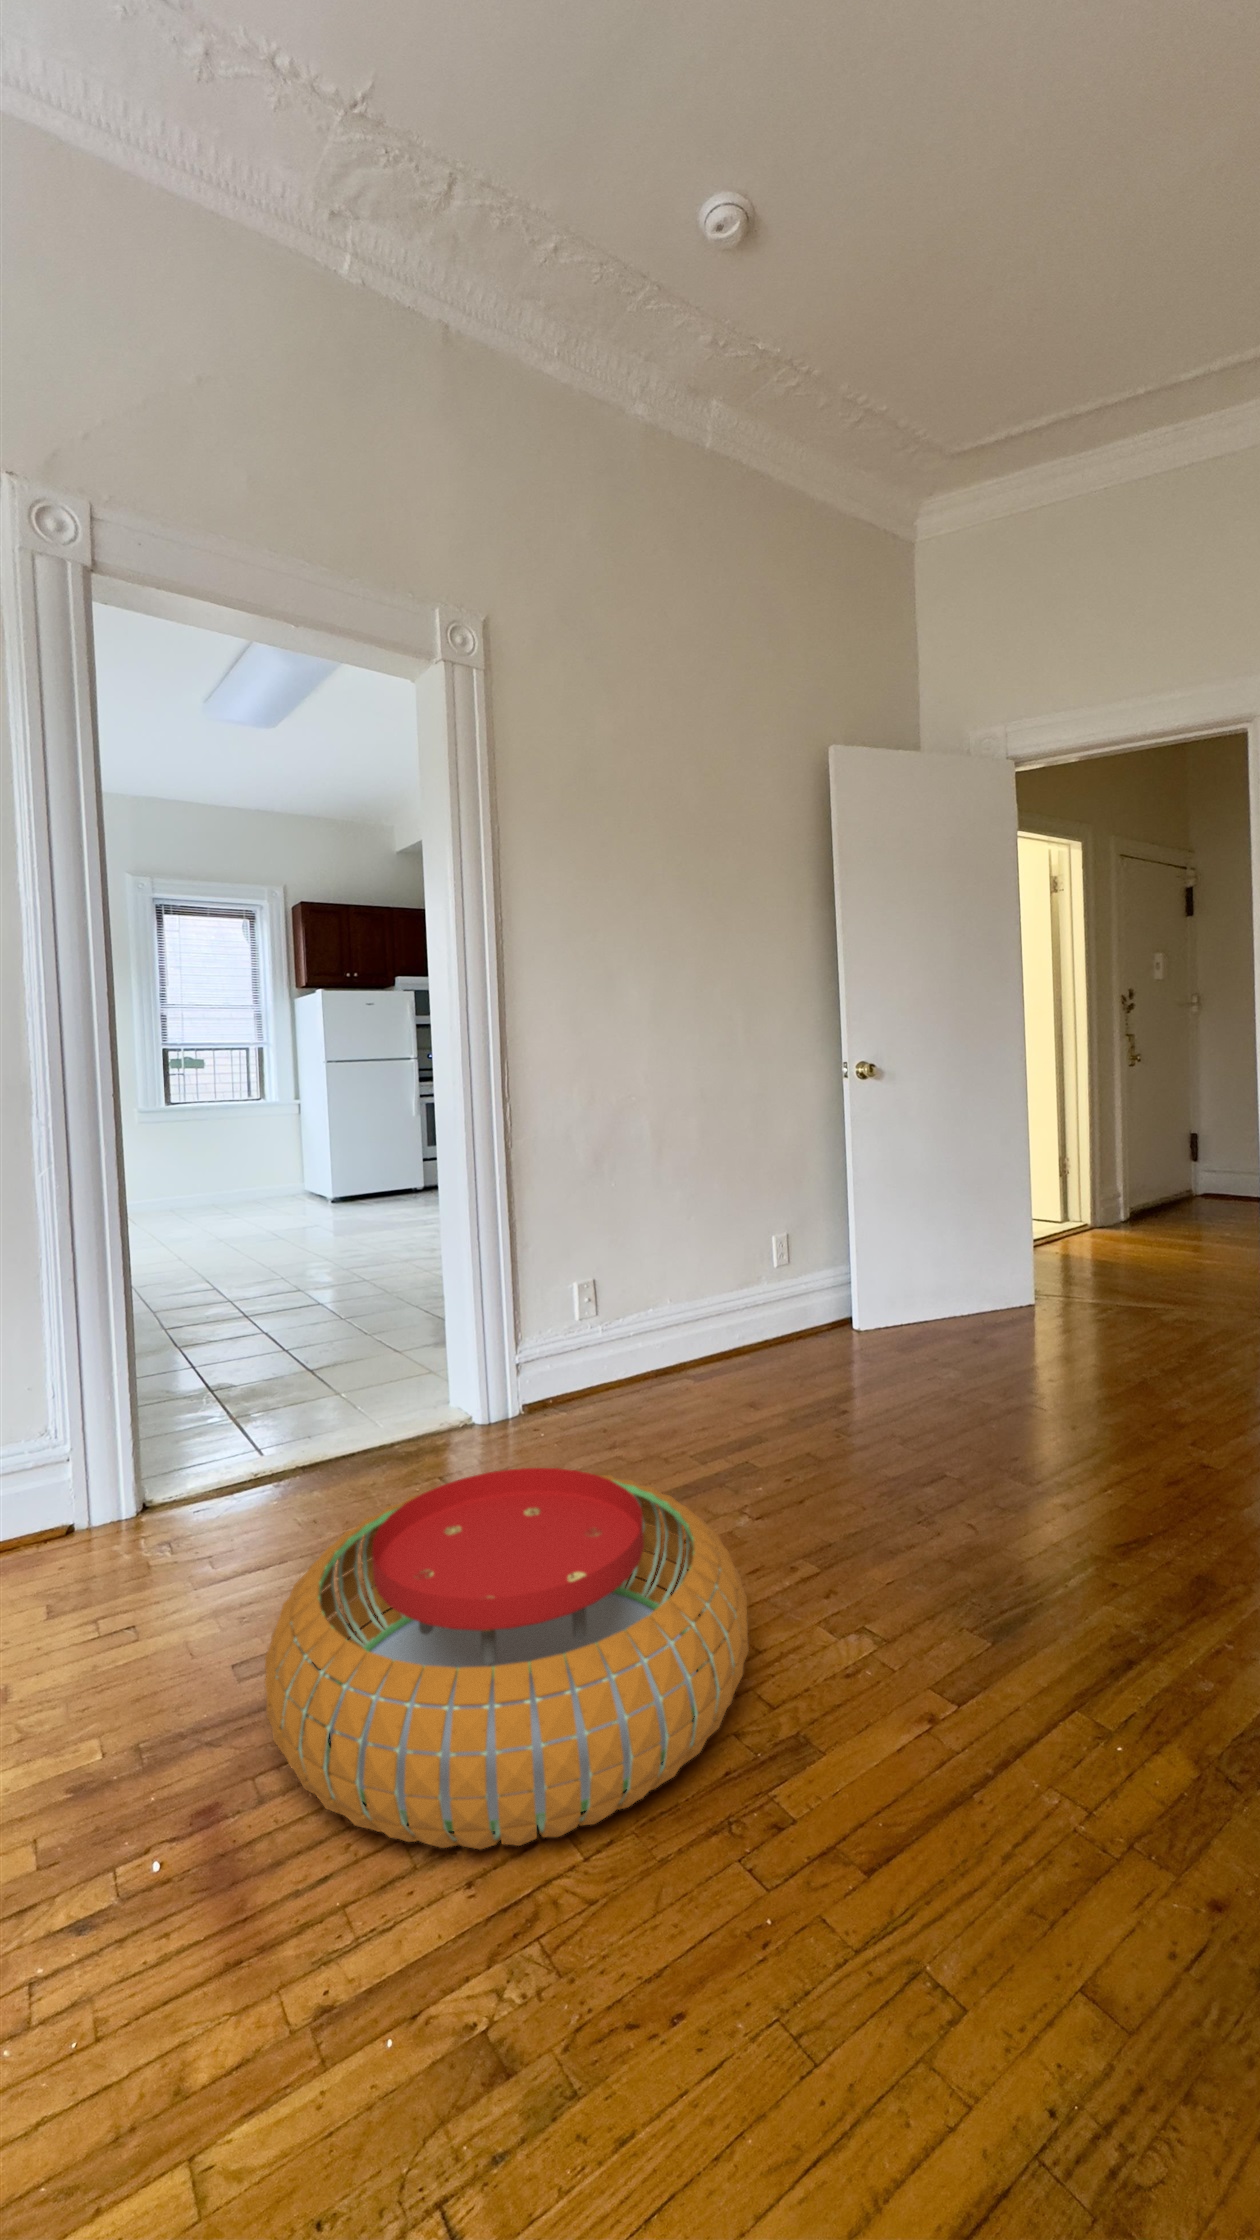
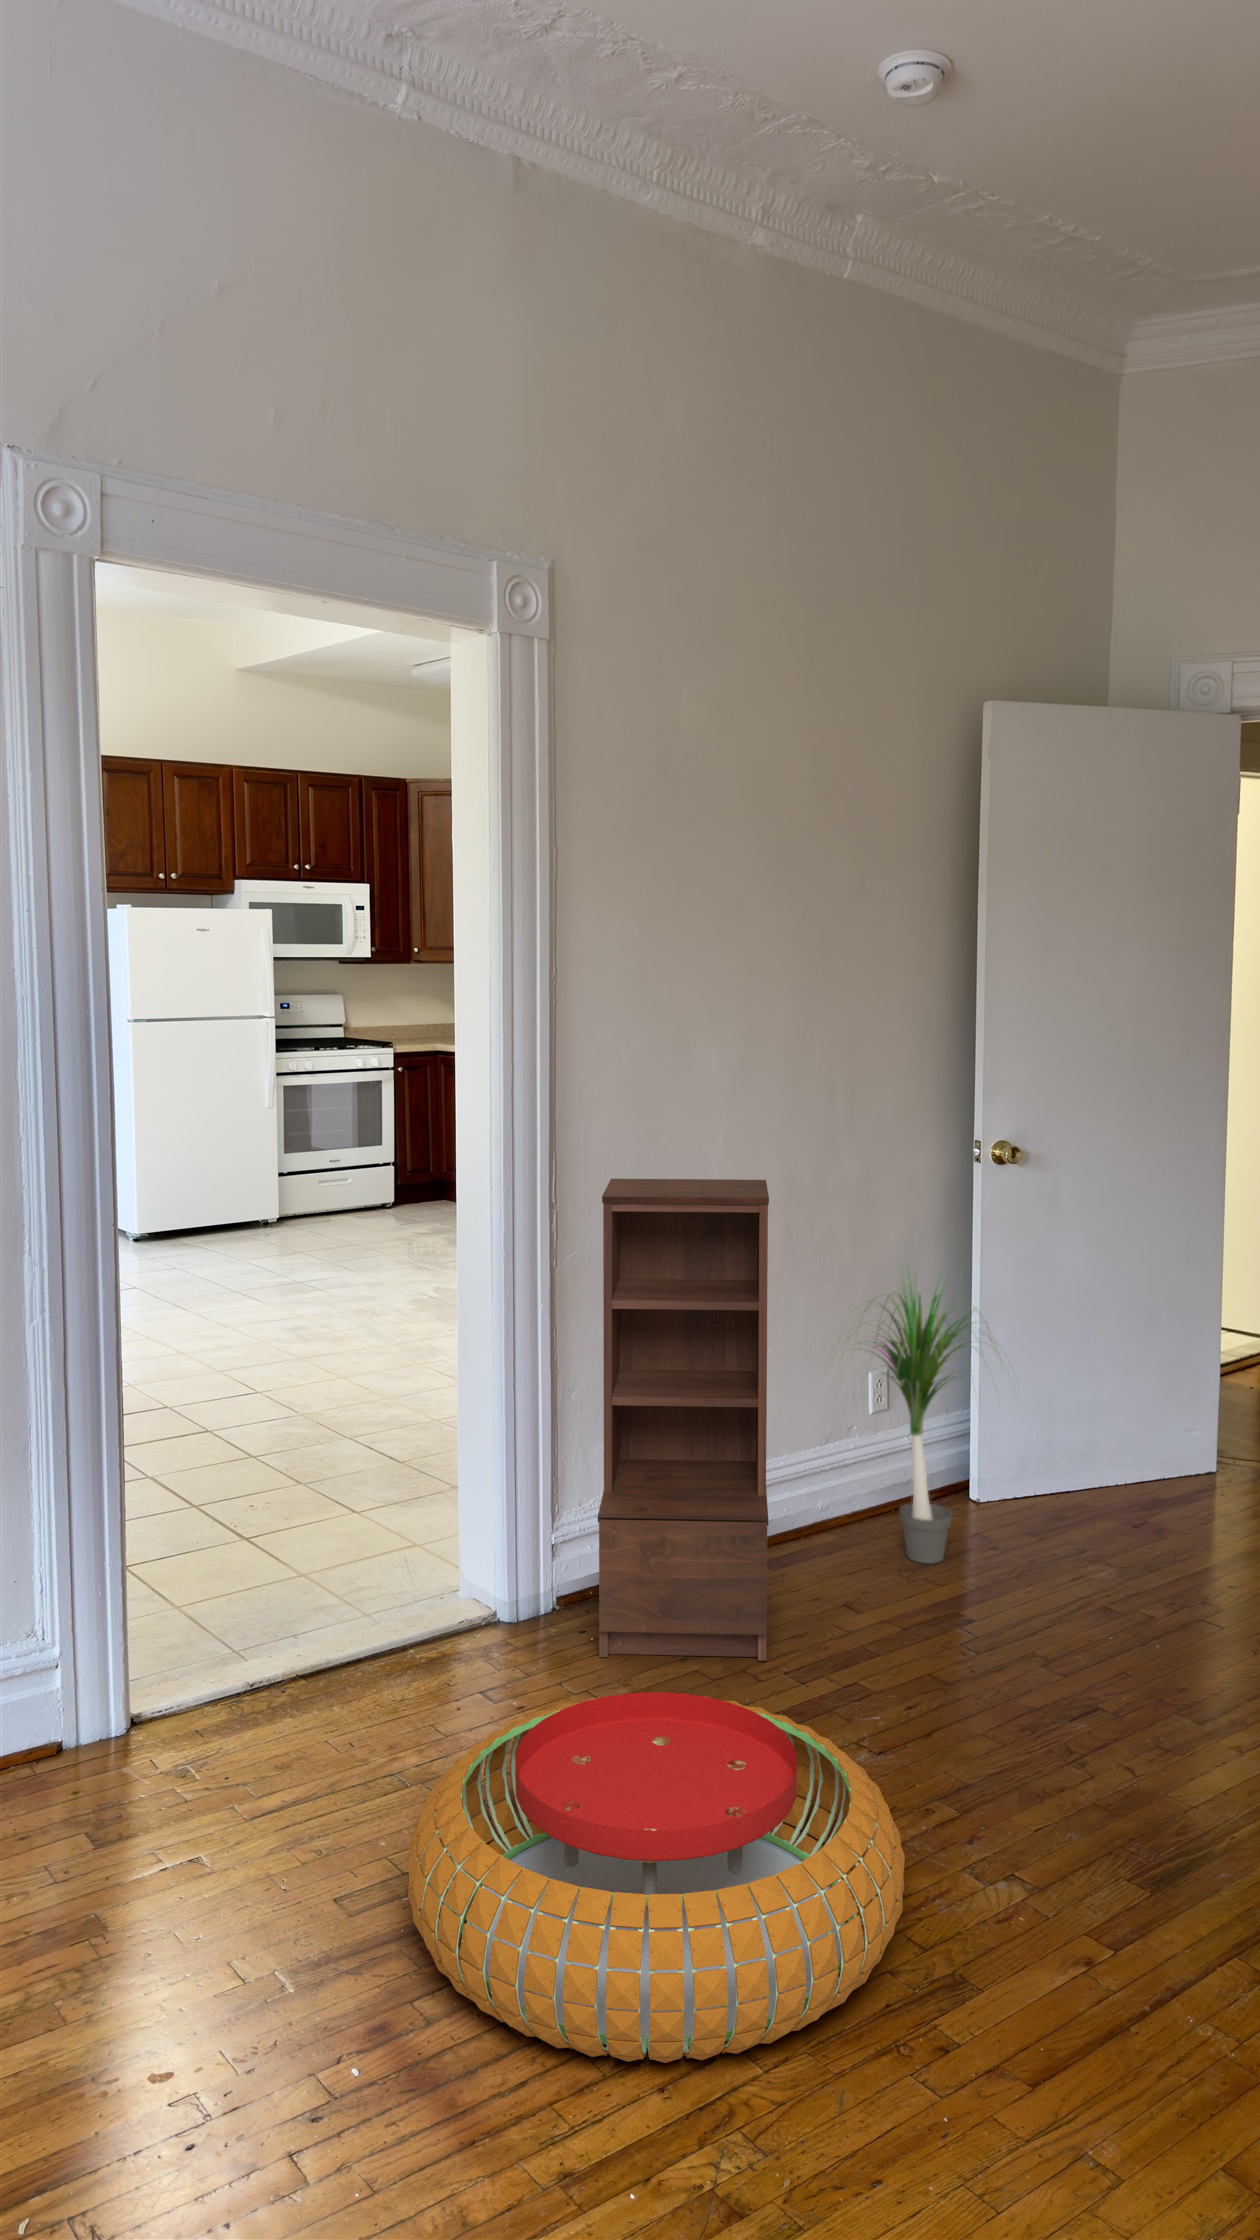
bookshelf: none [533,1075,685,1450] -> present [597,1179,769,1661]
potted plant: none [726,1135,882,1375] -> present [831,1280,1002,1564]

